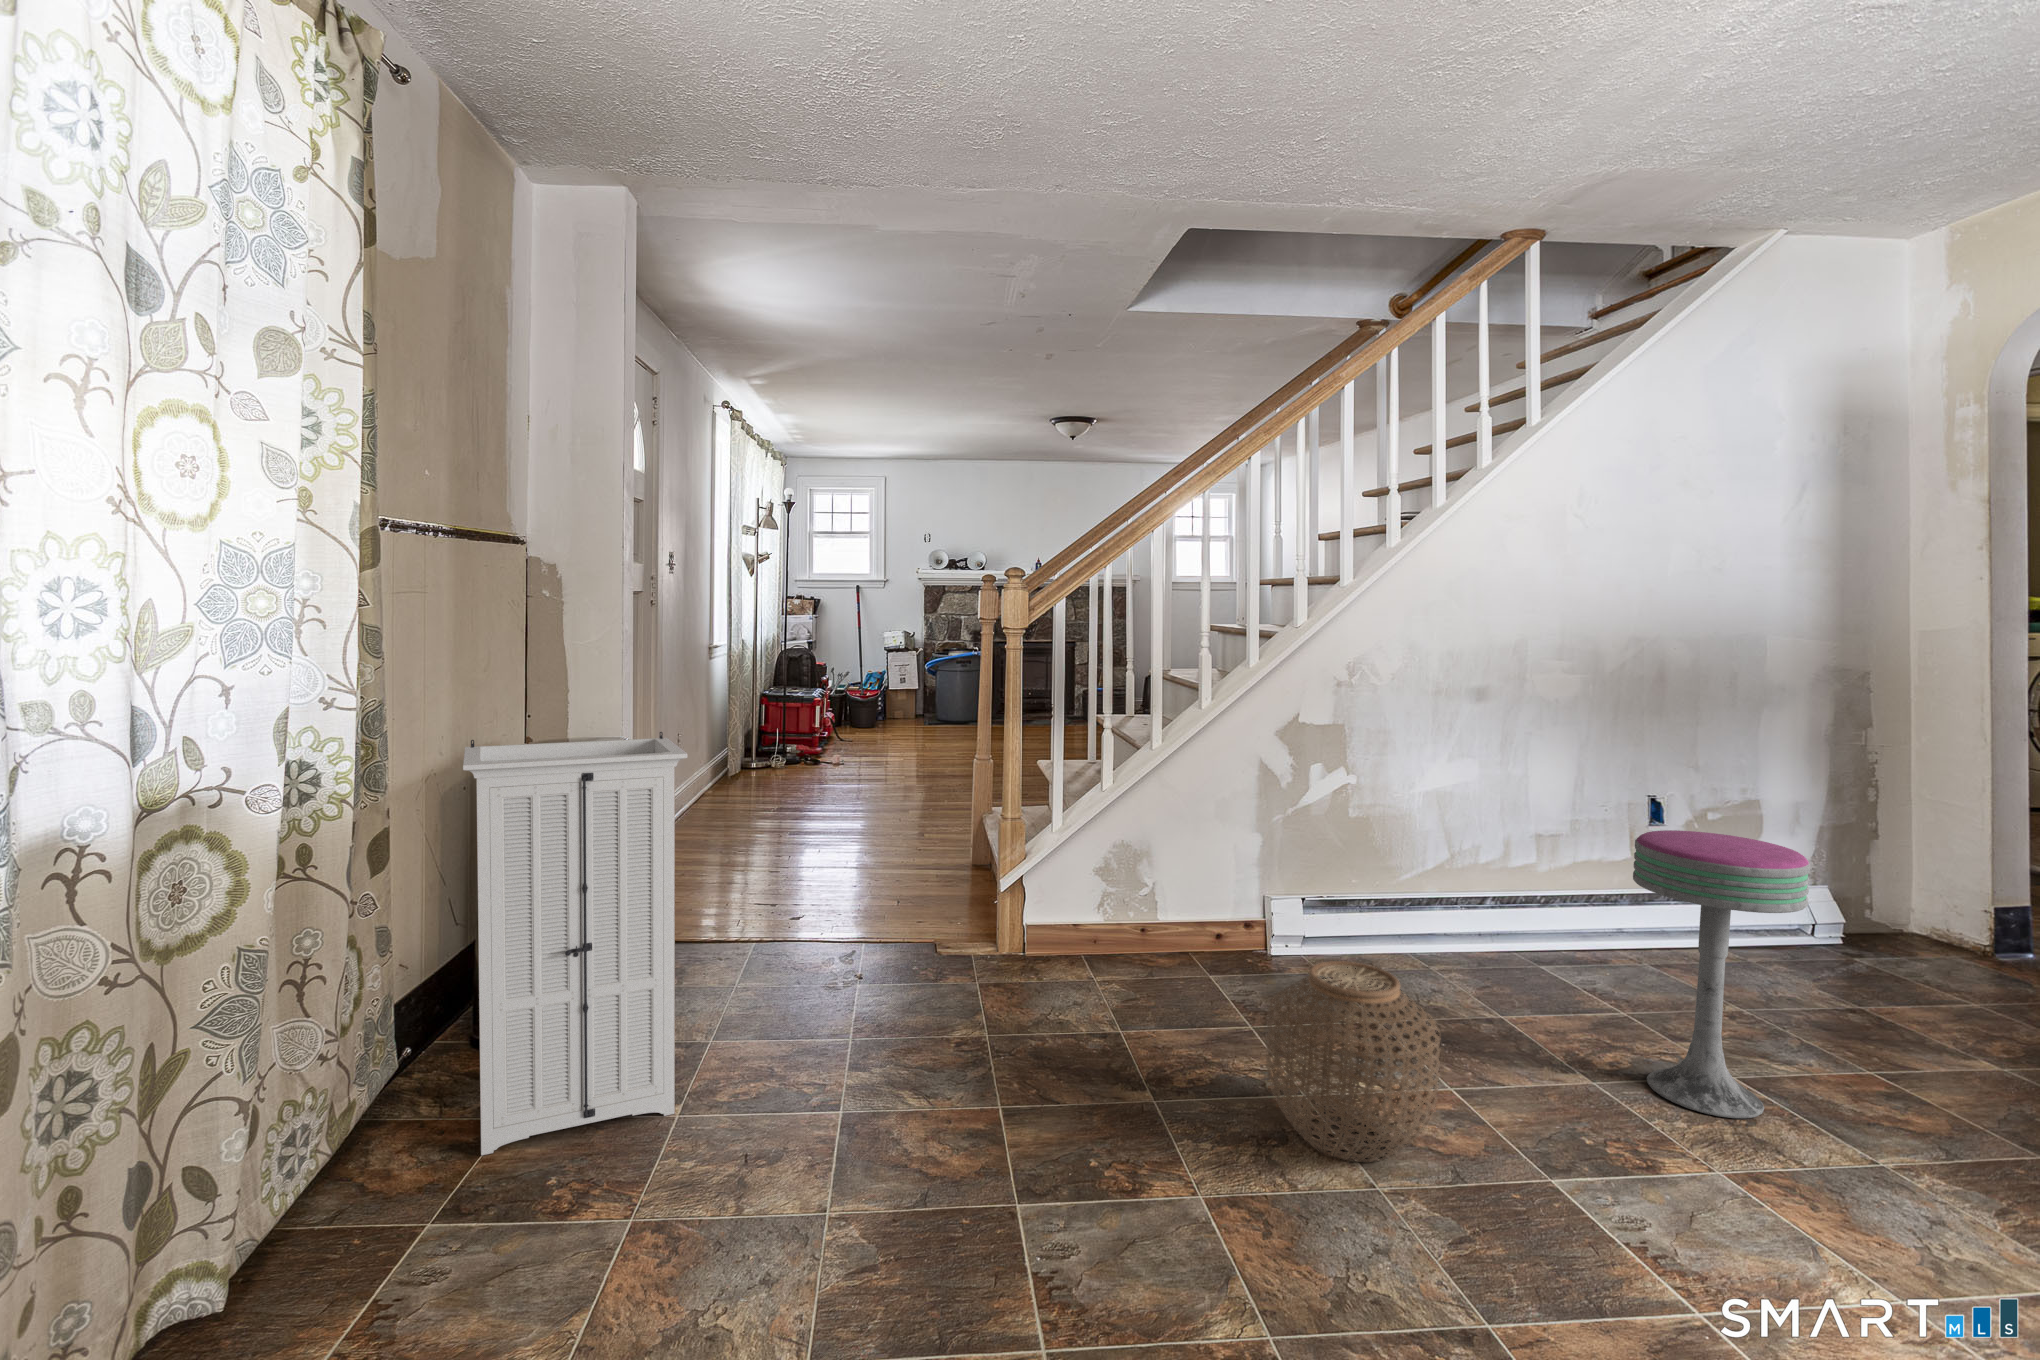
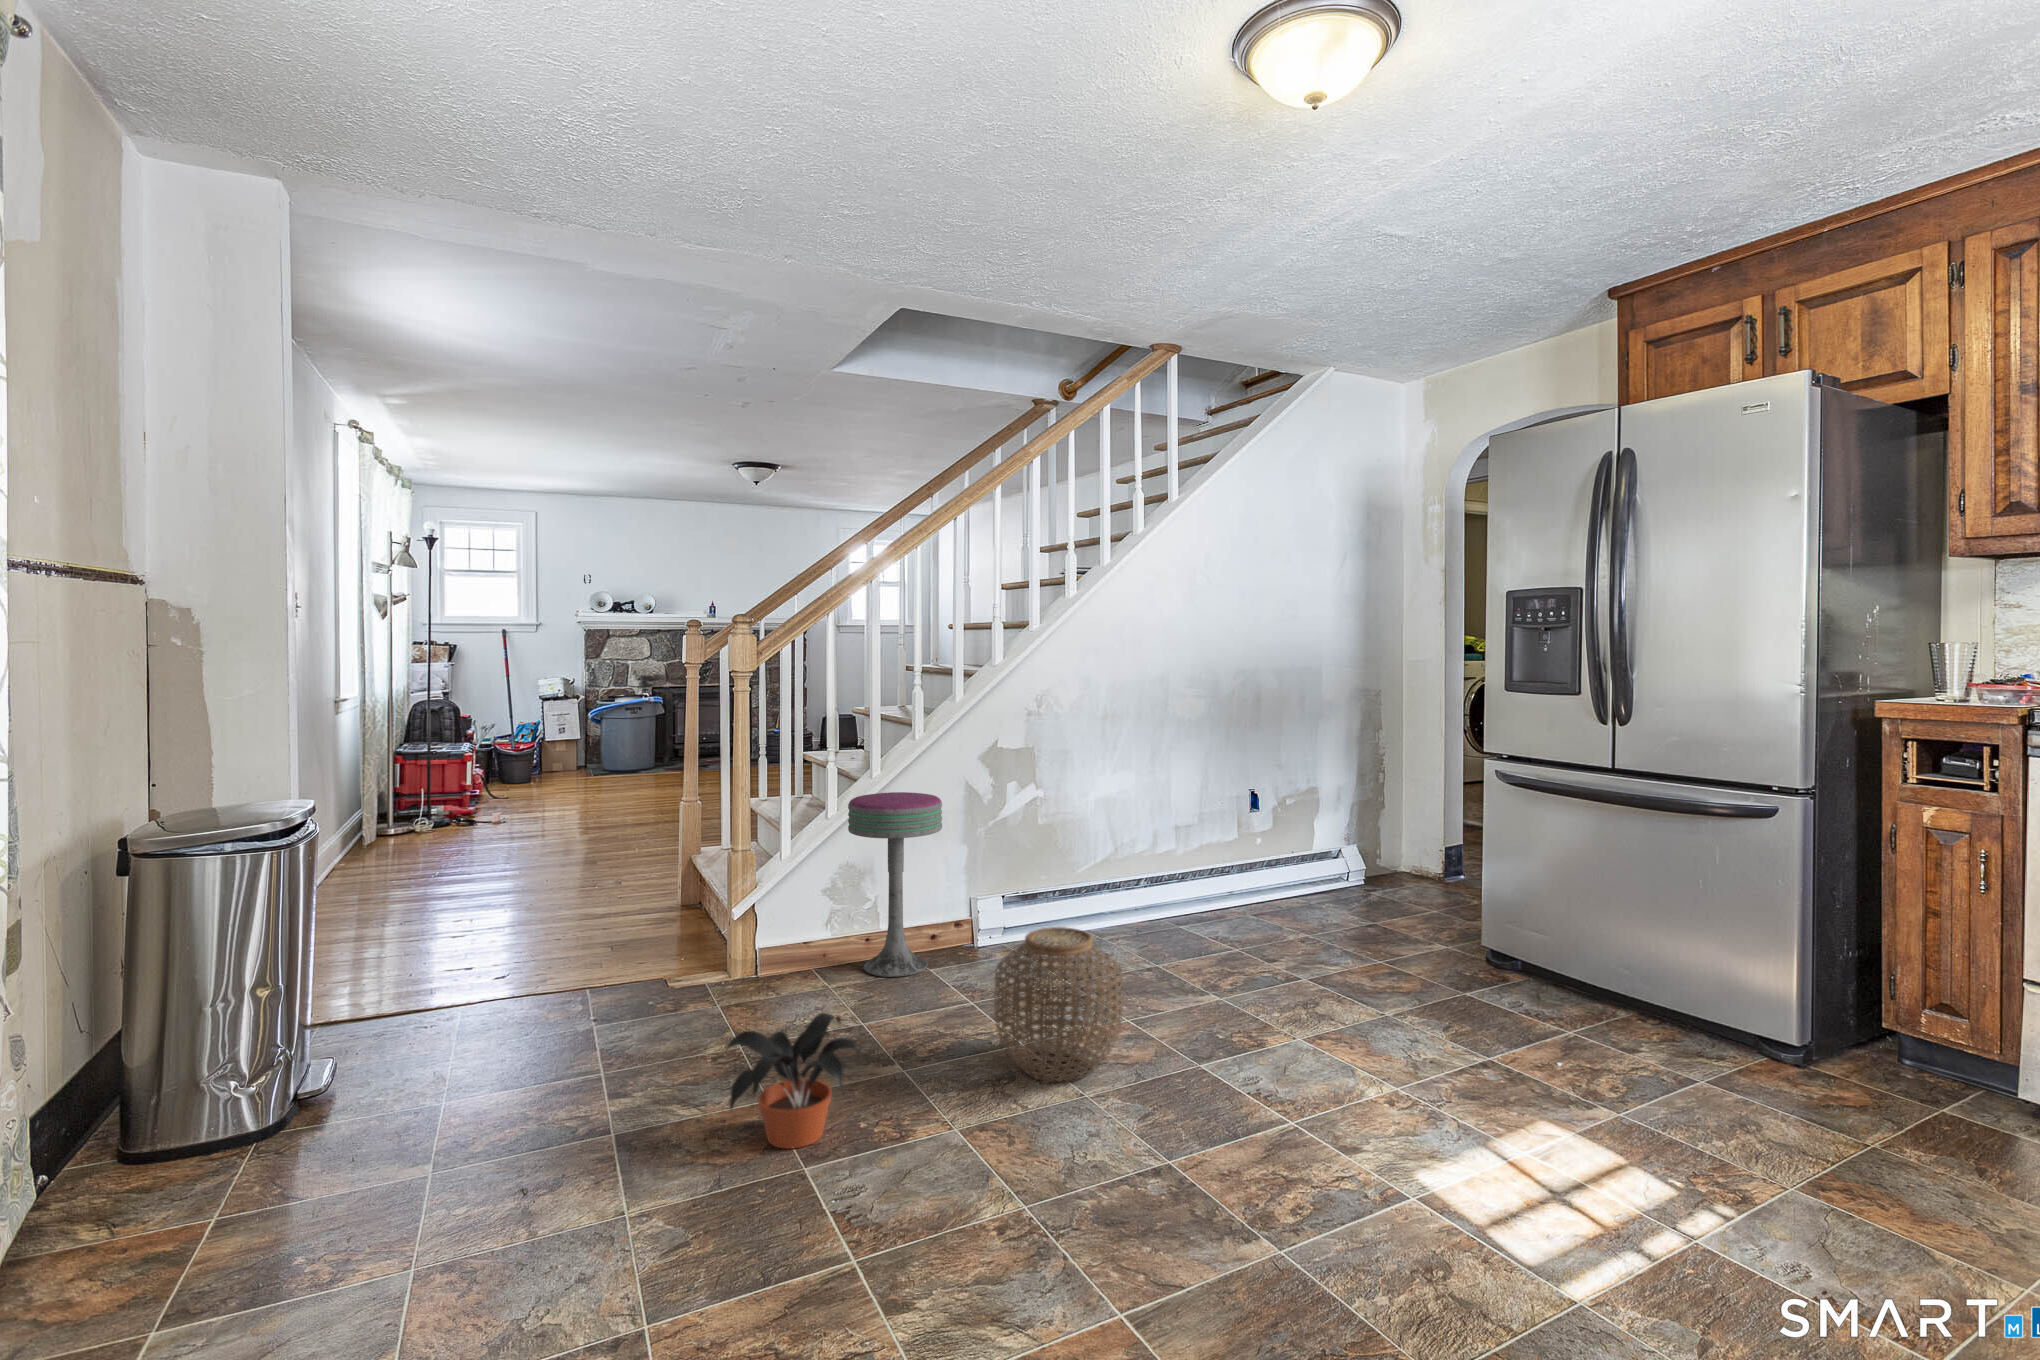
storage cabinet: present [463,732,688,1156] -> none [163,786,446,1253]
bar stool: present [1633,830,1810,1118] -> present [848,792,942,977]
potted plant: none [941,1023,1096,1176] -> present [726,1013,861,1149]

